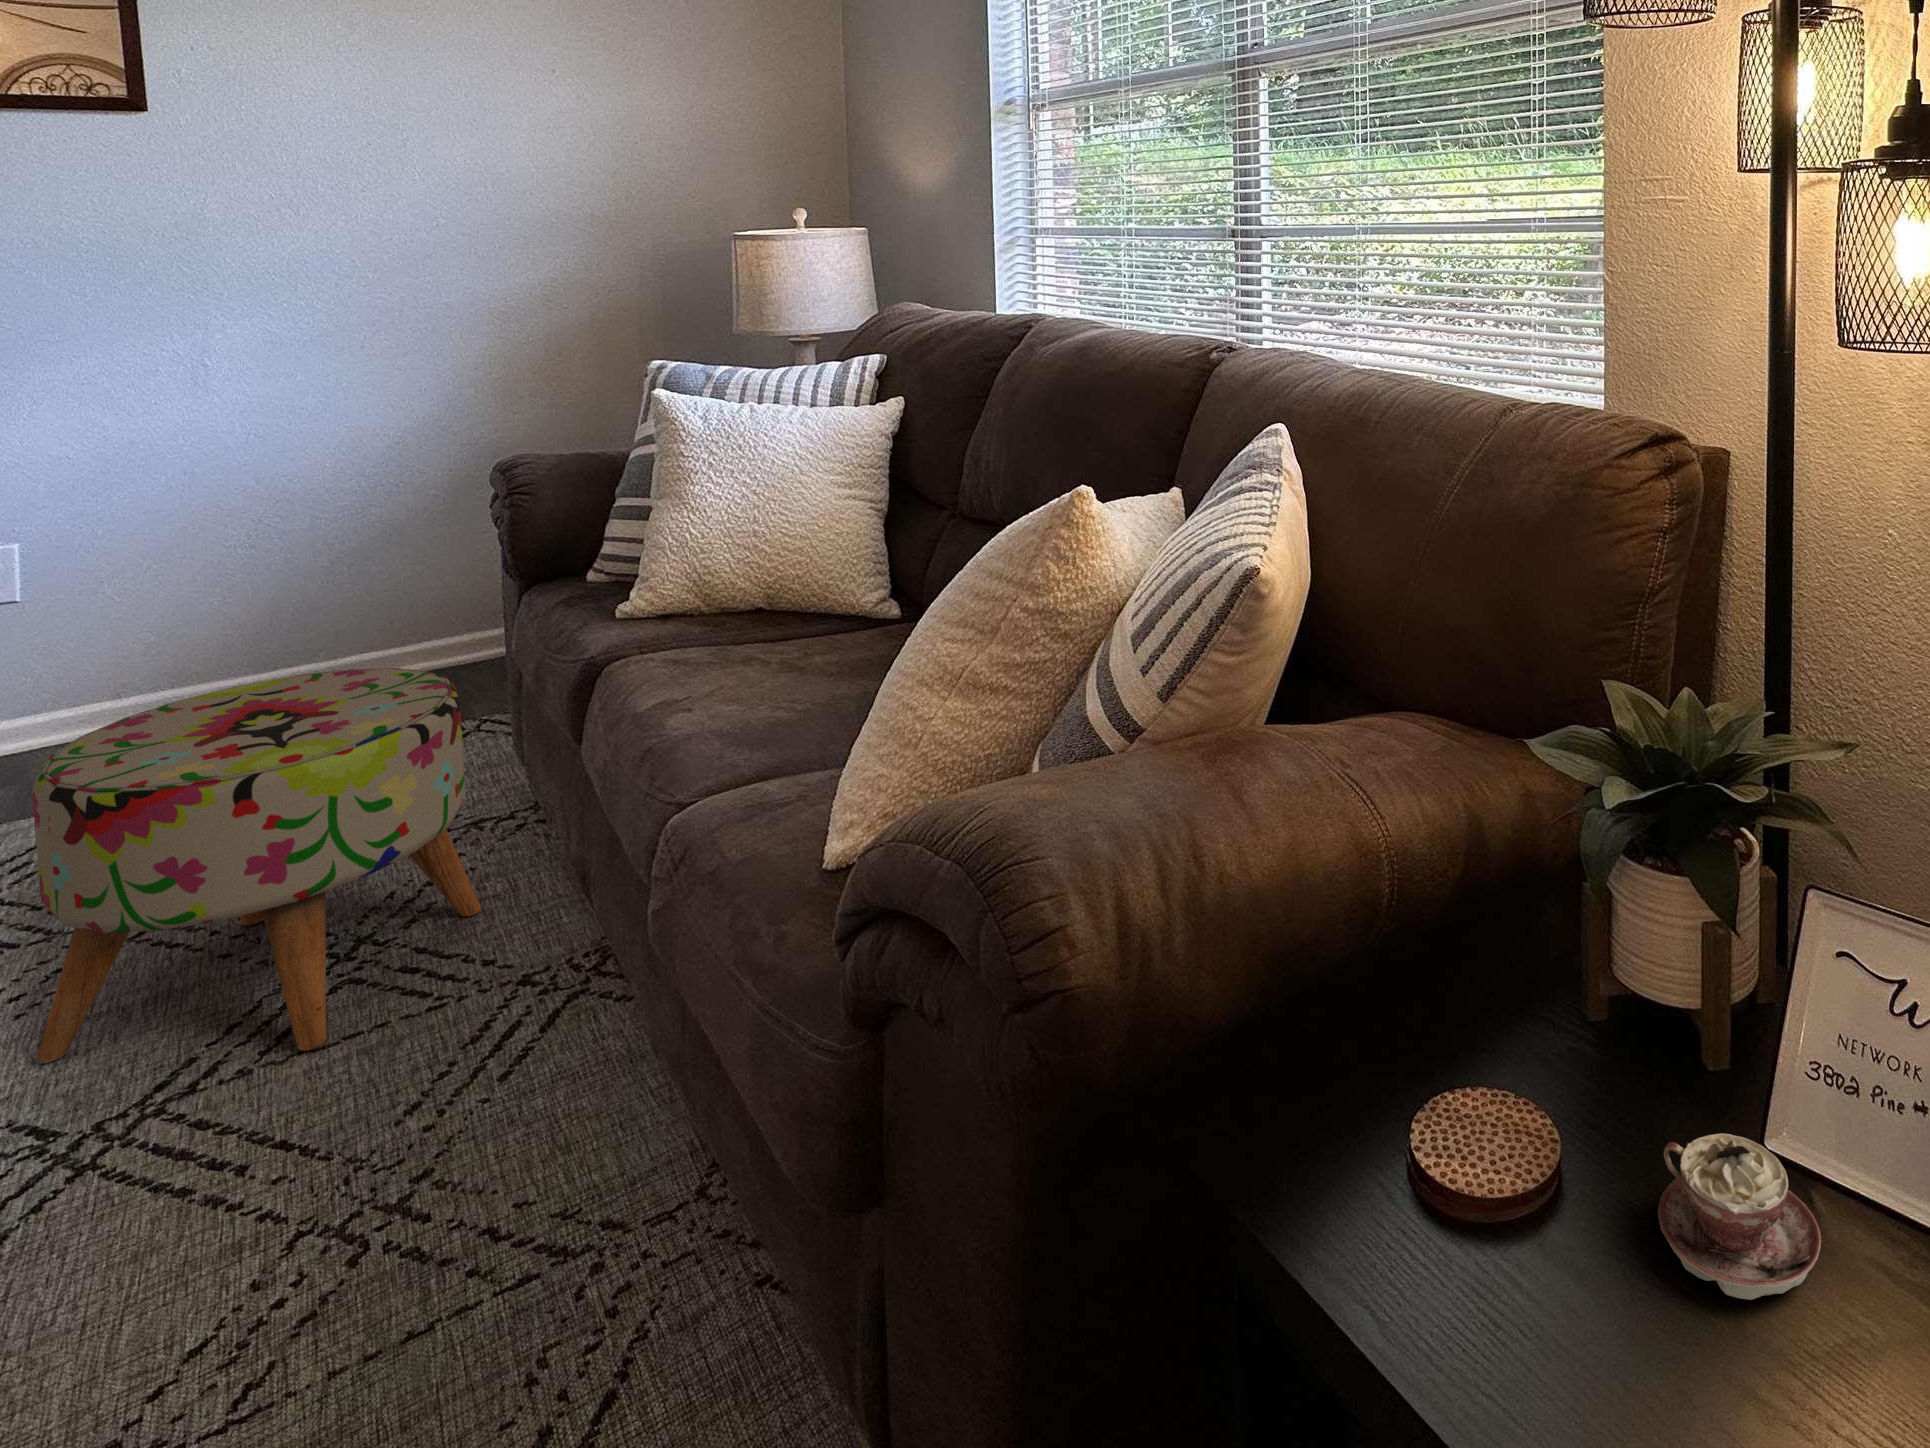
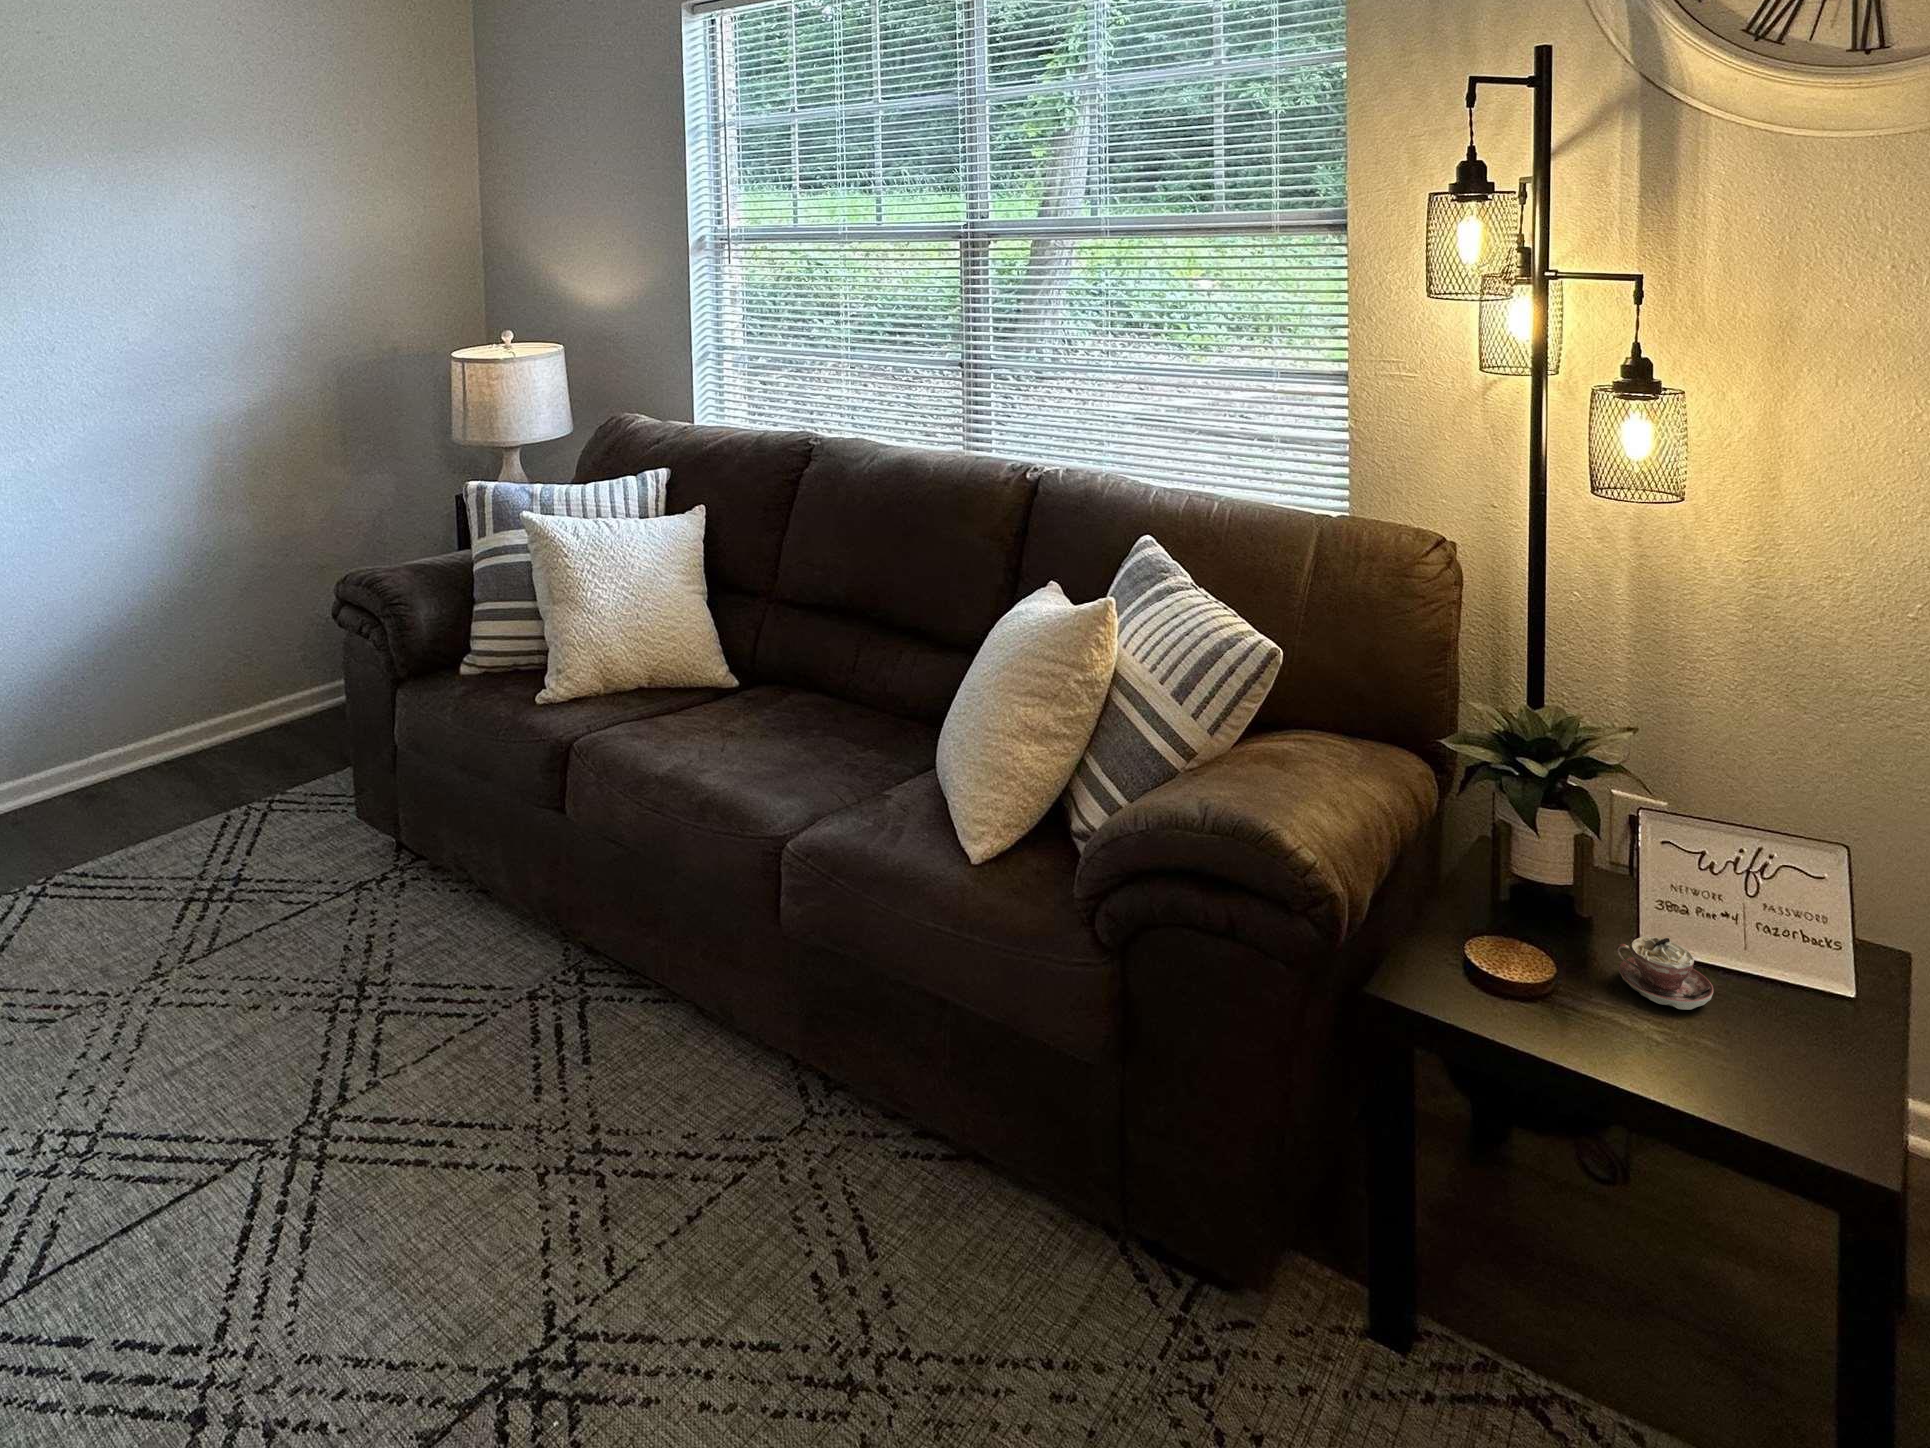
ottoman: present [32,668,481,1063] -> none [167,757,454,1096]

